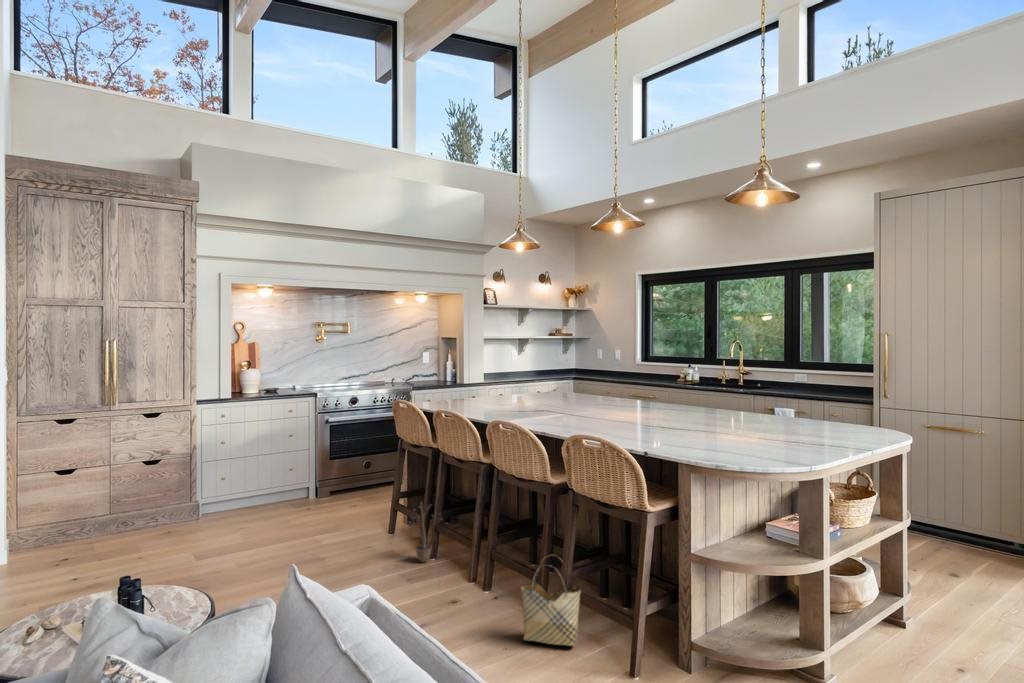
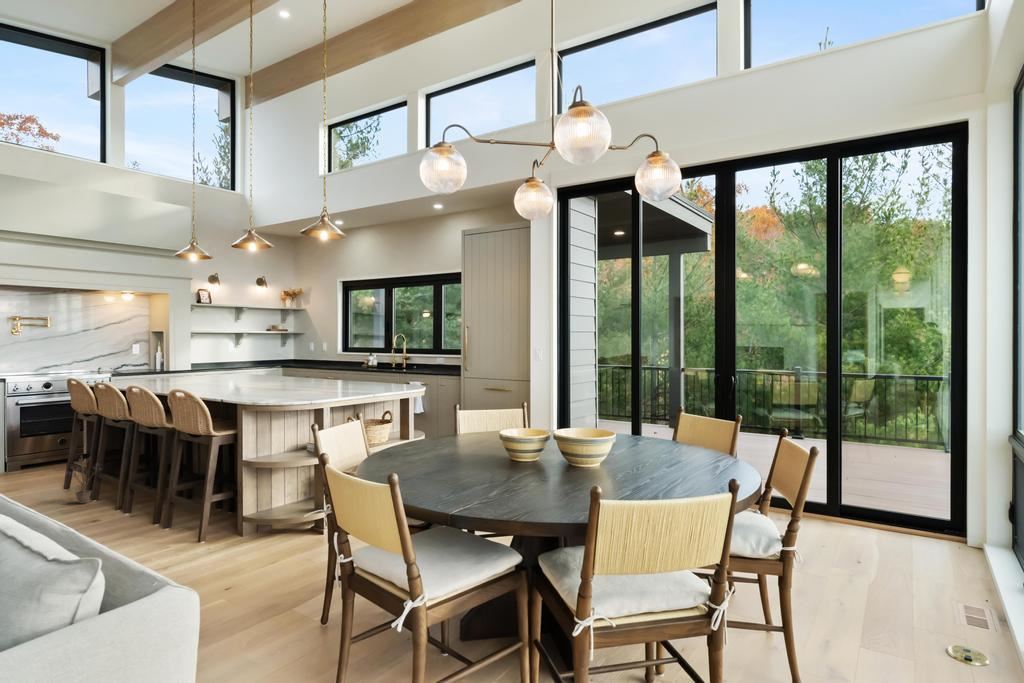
woven basket: present [521,554,581,646] -> none [131,475,178,534]

